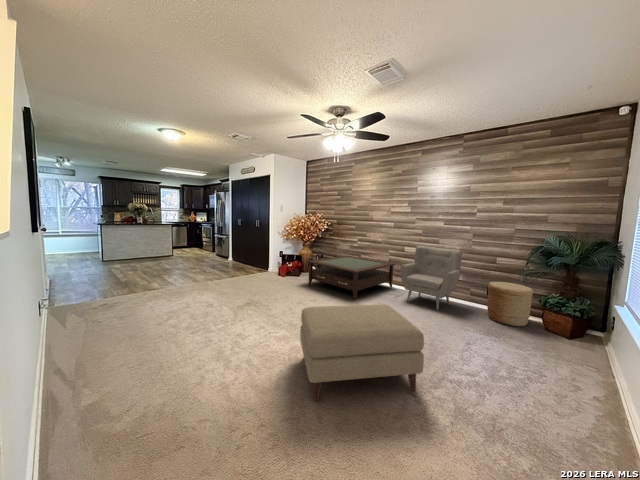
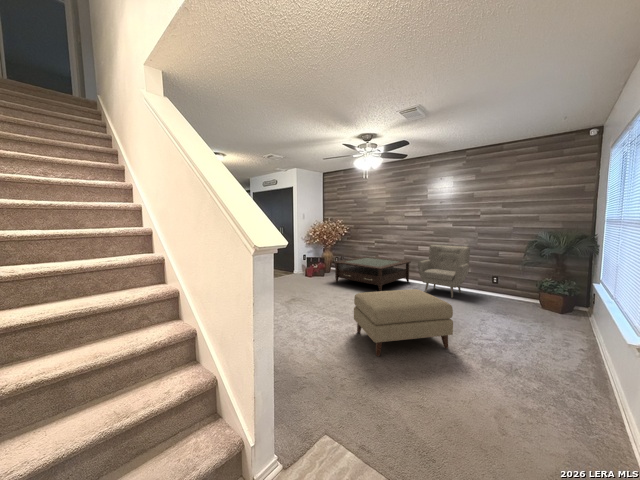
woven basket: present [487,282,533,326] -> none [493,272,530,307]

